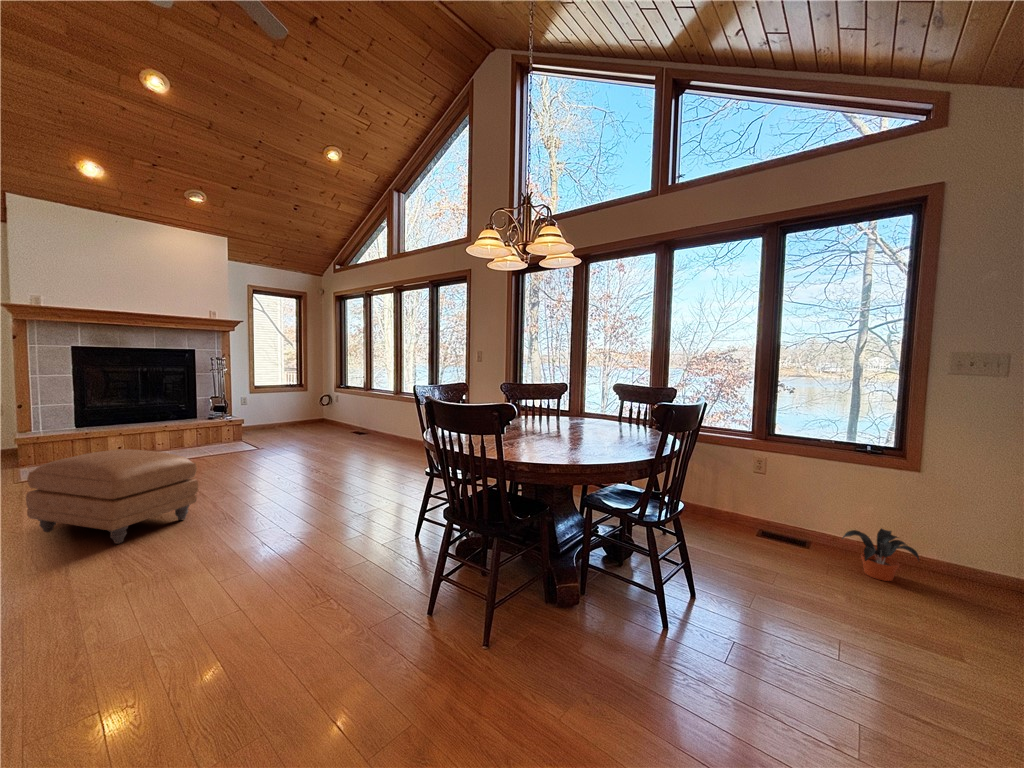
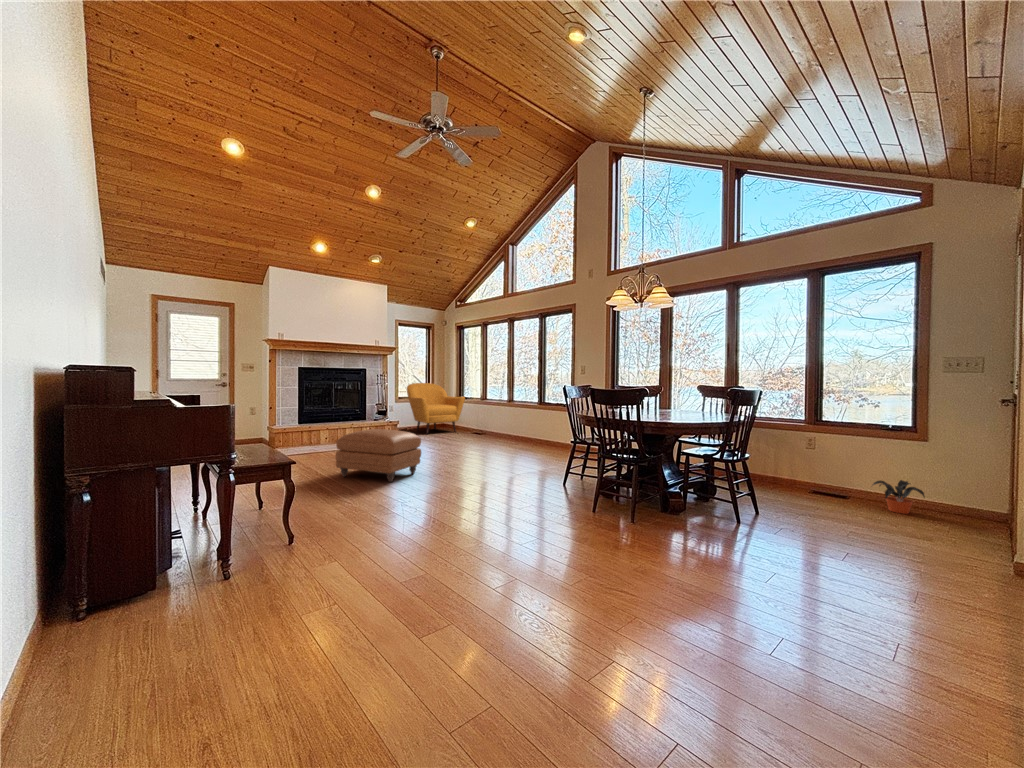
armchair: none [263,368,342,435] -> present [407,383,465,434]

